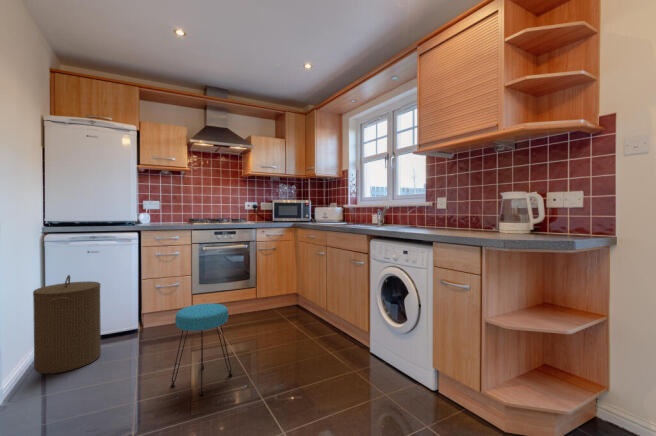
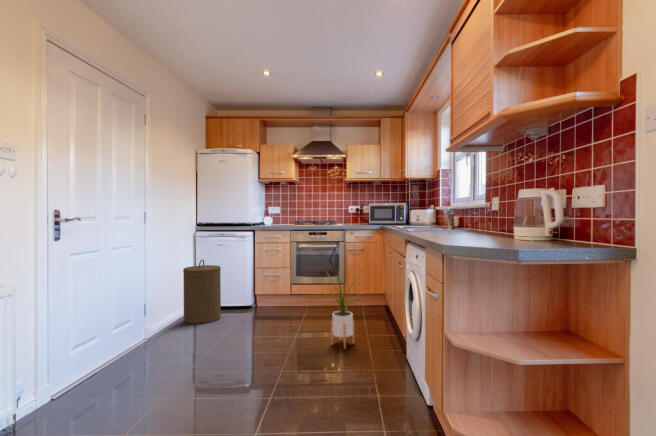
house plant: none [274,263,321,356] -> present [331,275,356,348]
stool: present [171,303,232,395] -> none [238,288,279,354]

